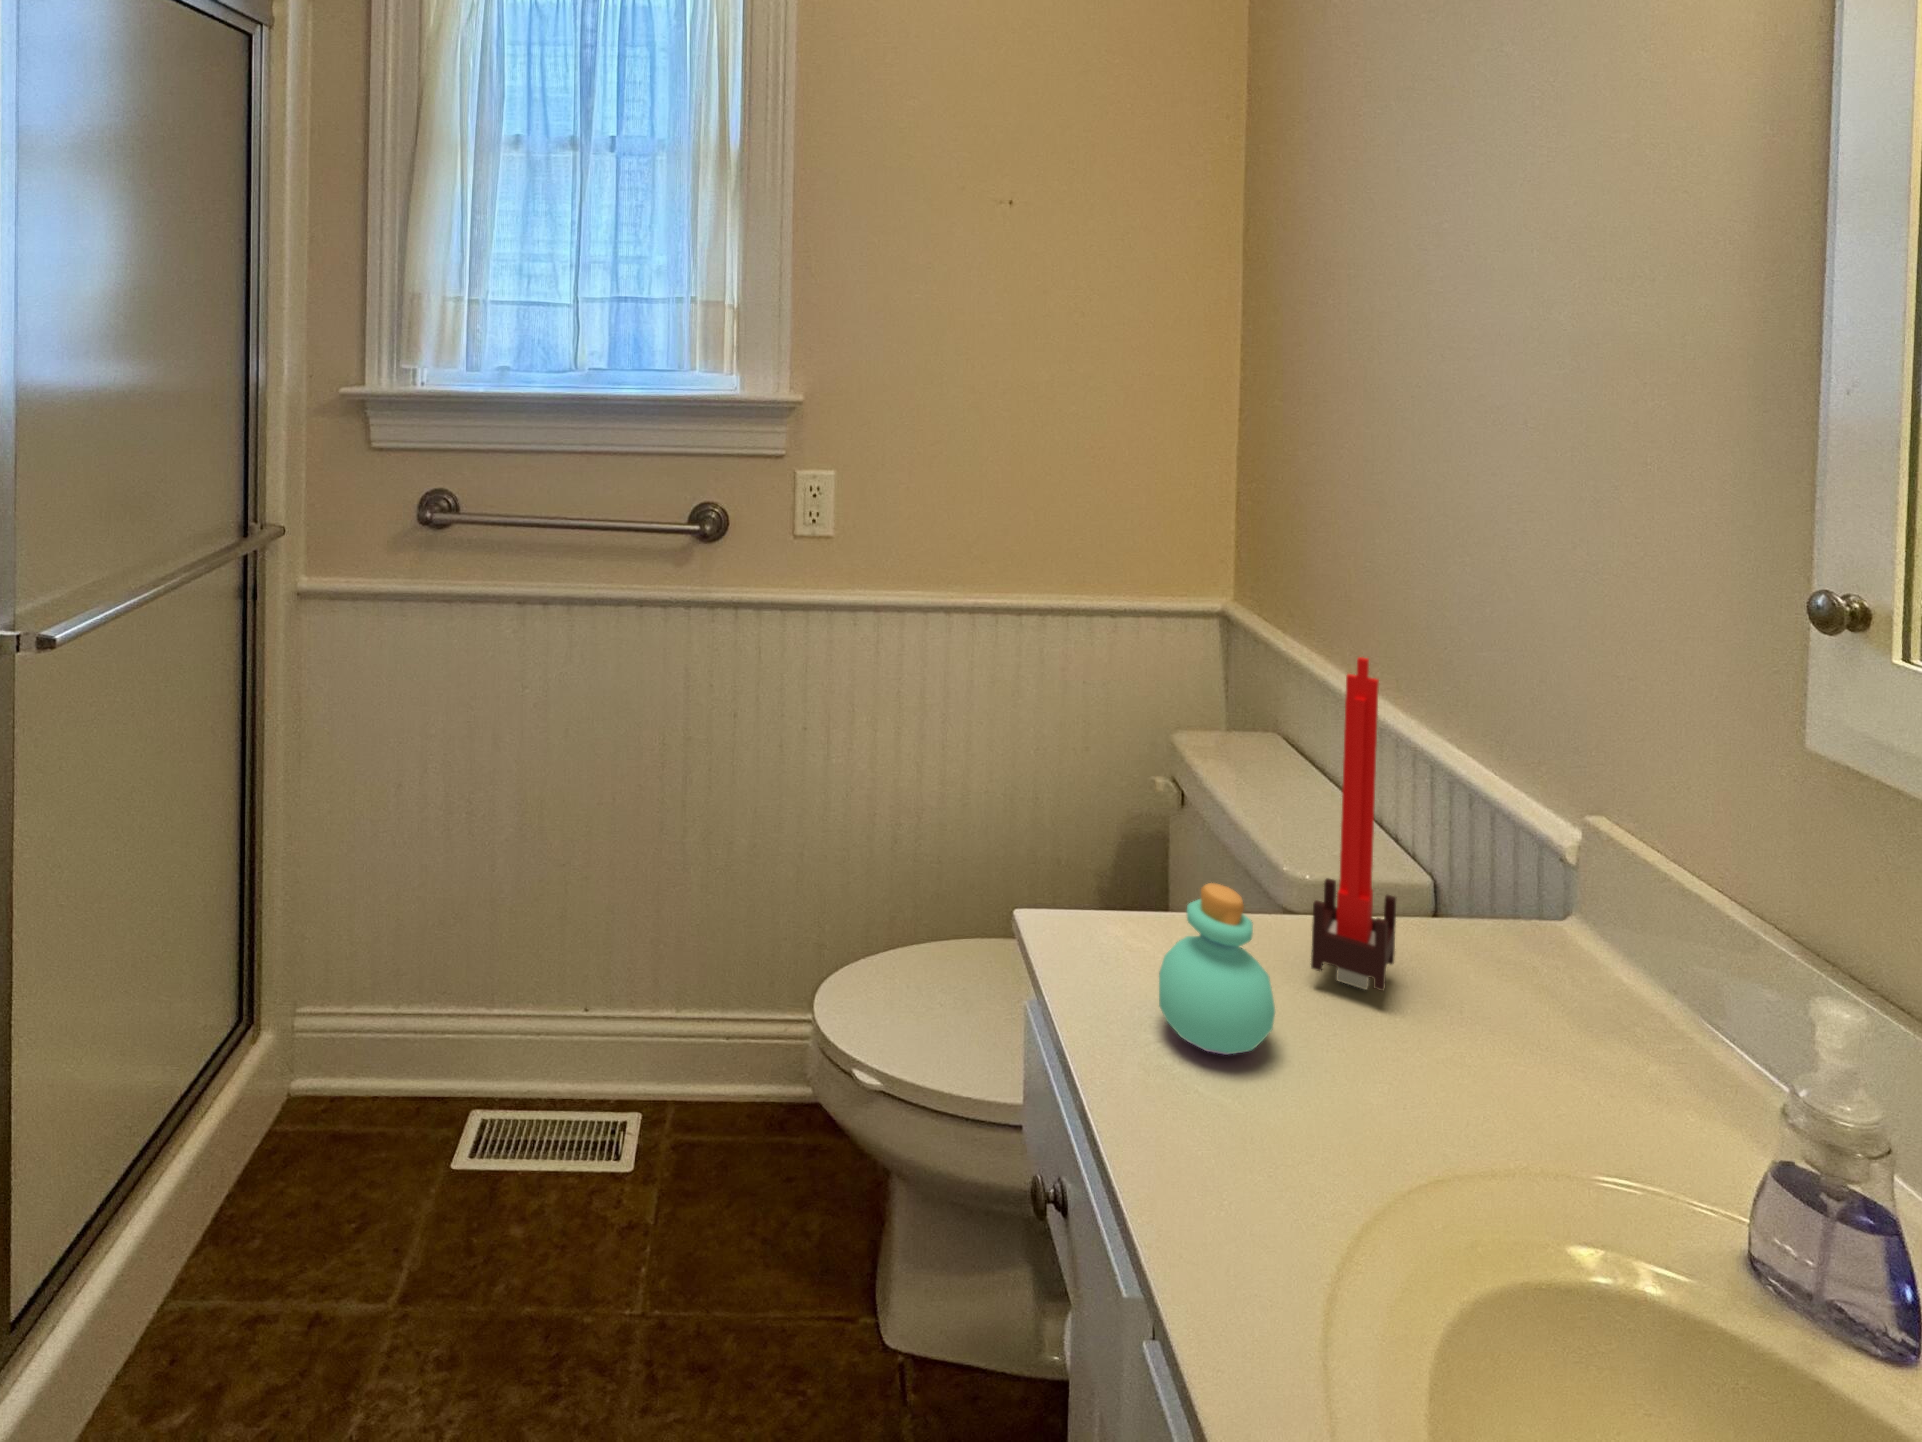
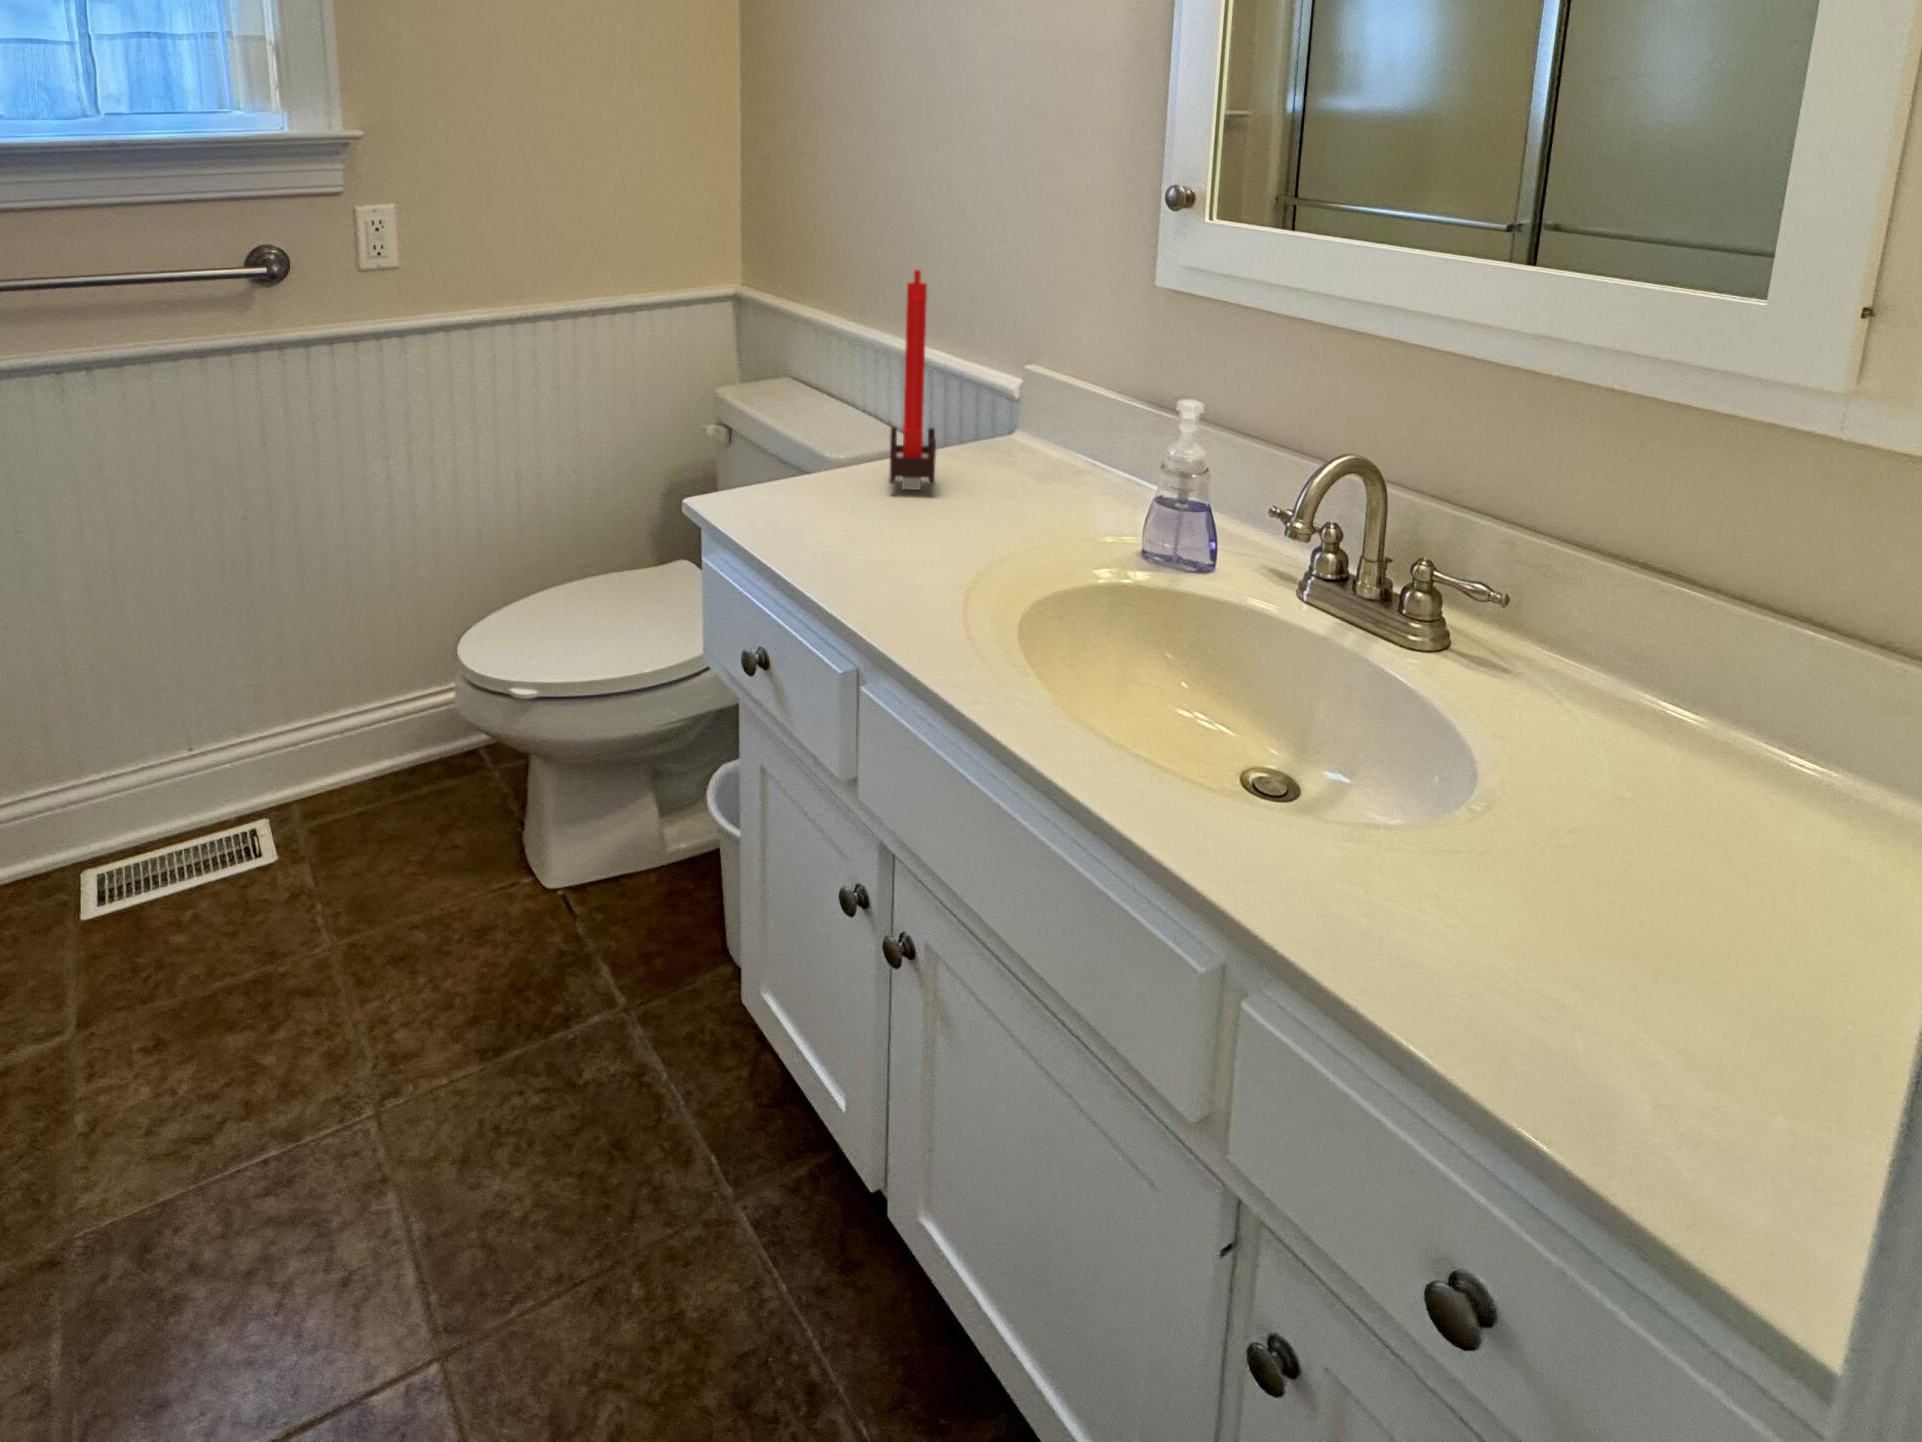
perfume bottle: present [1159,883,1275,1055] -> none [808,430,886,538]

